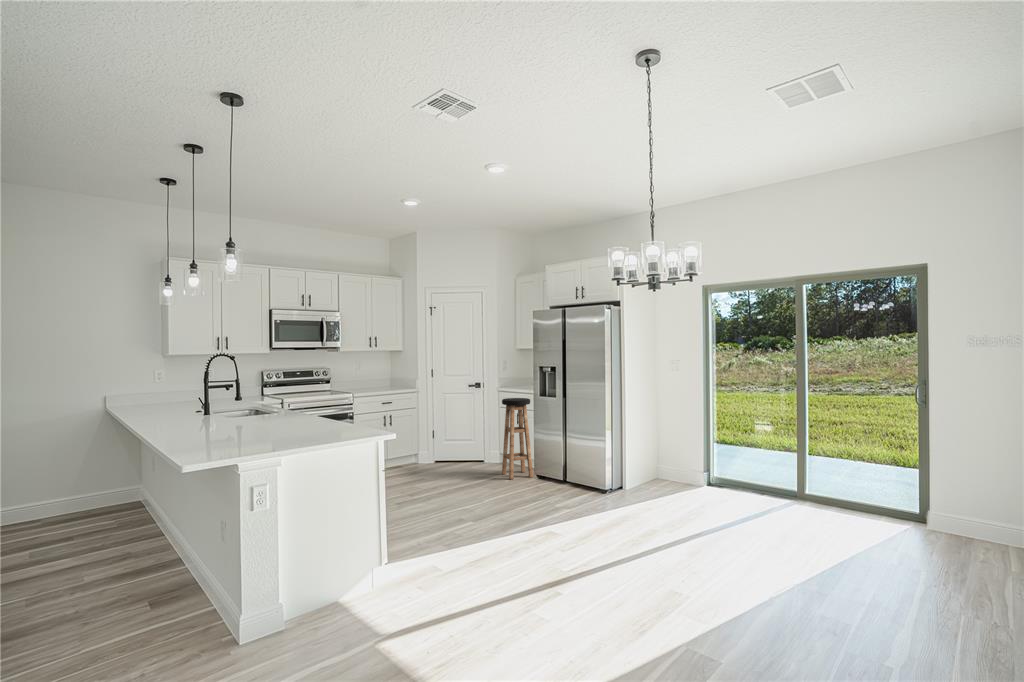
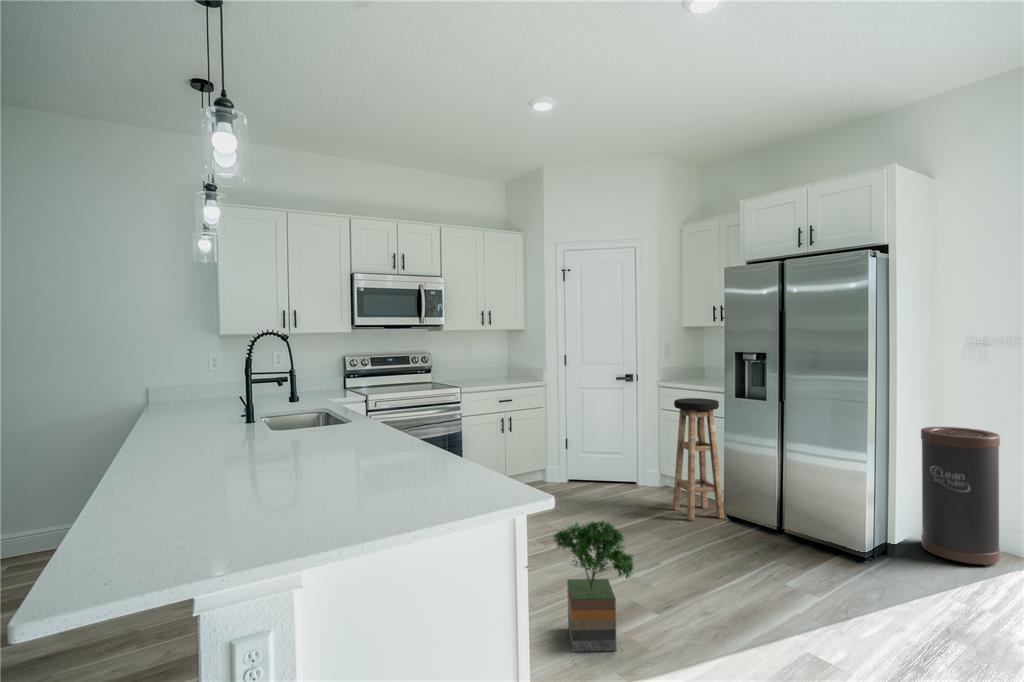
trash can: none [640,411,679,491] -> present [921,427,1000,566]
potted tree: none [406,466,453,541] -> present [554,521,634,652]

